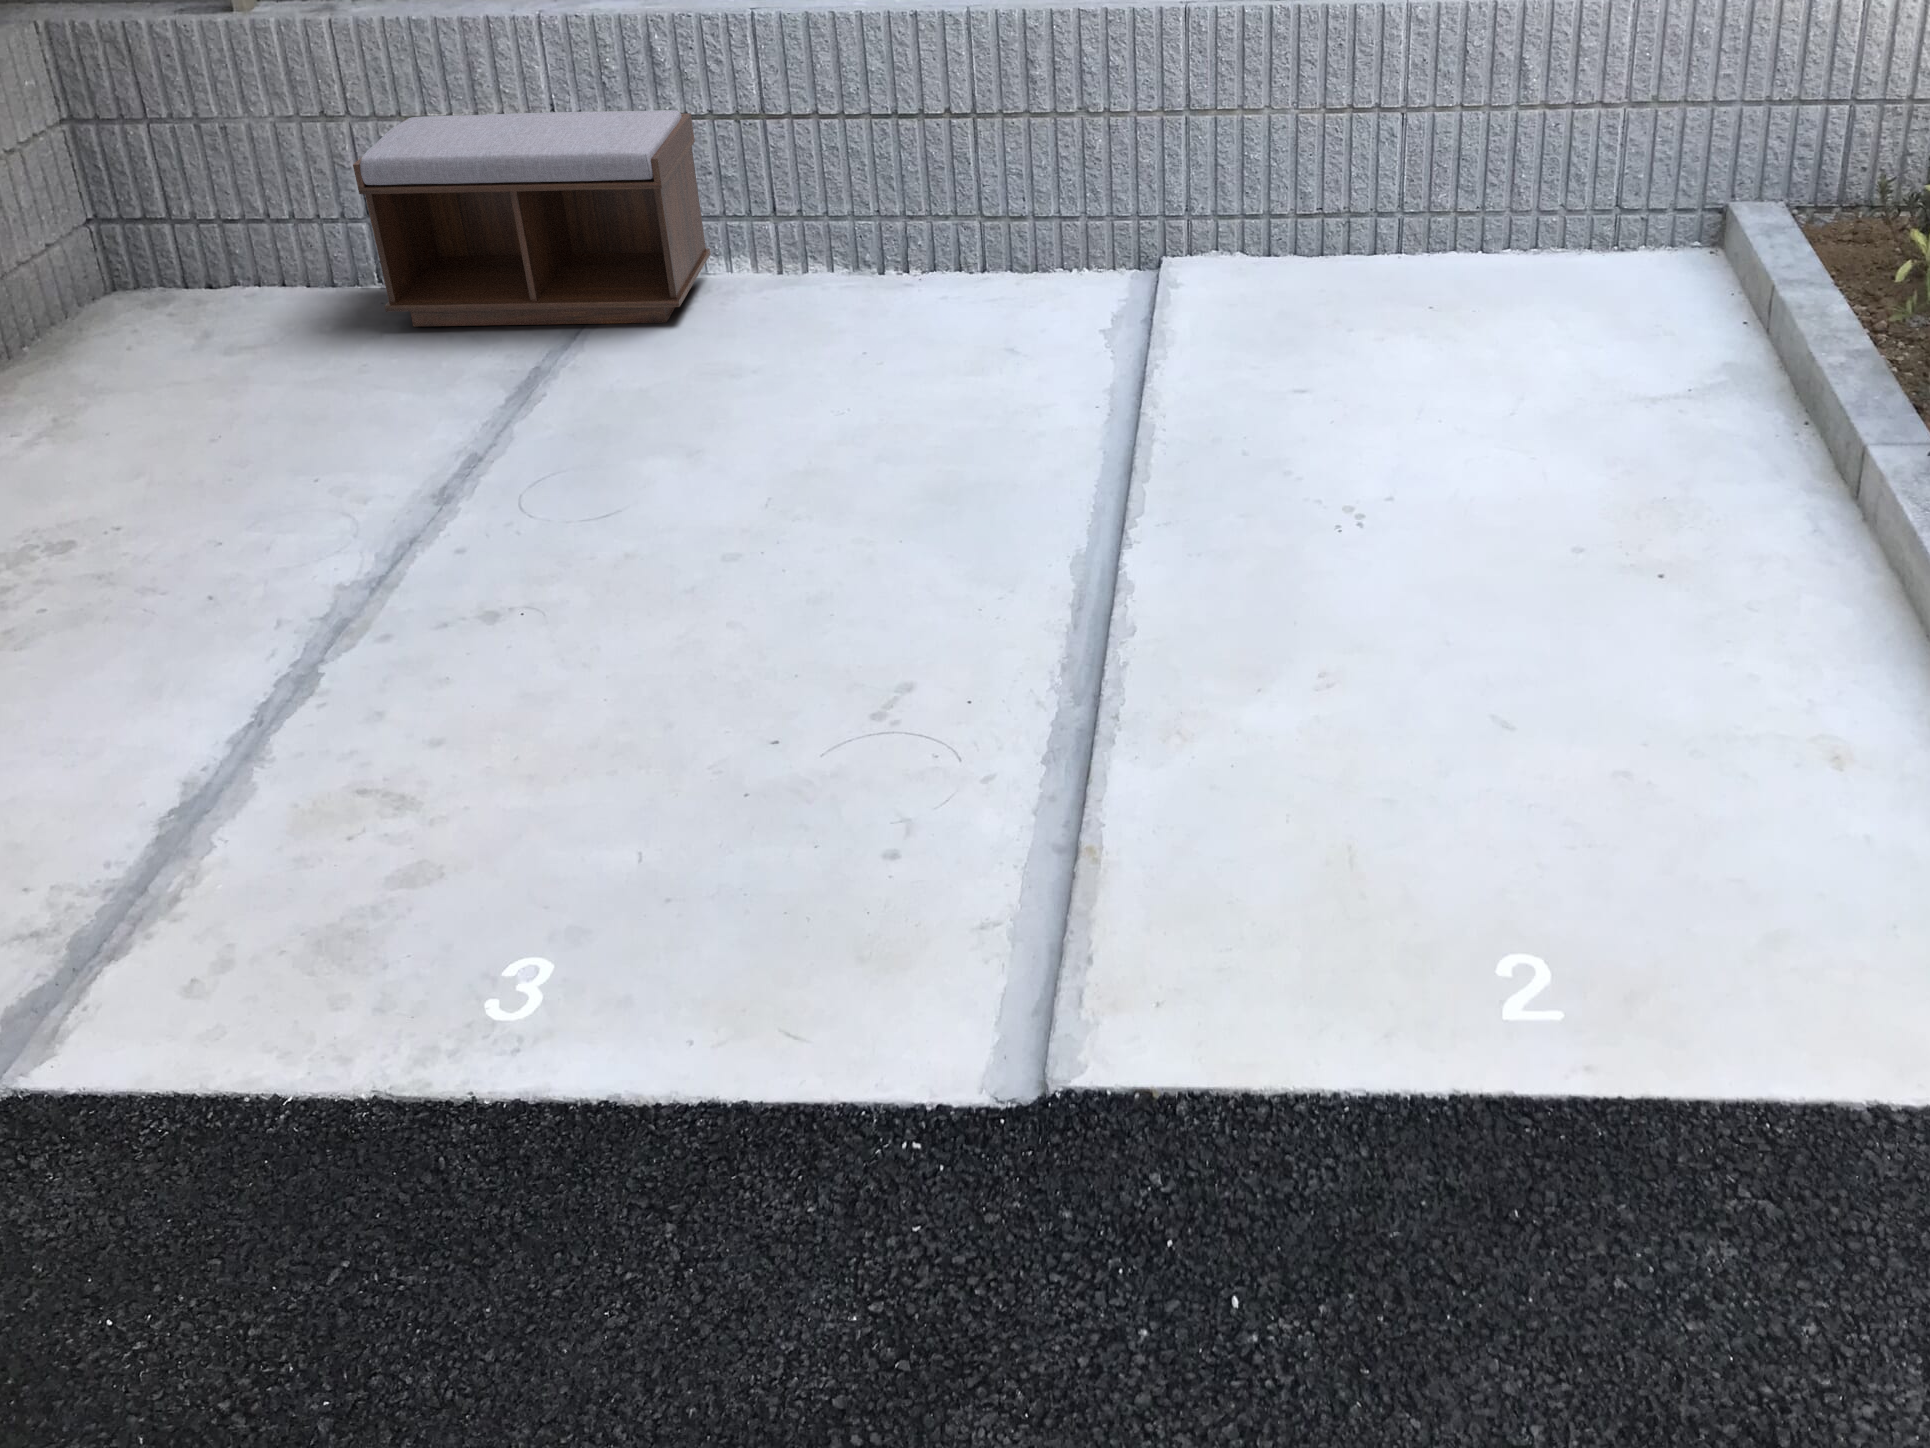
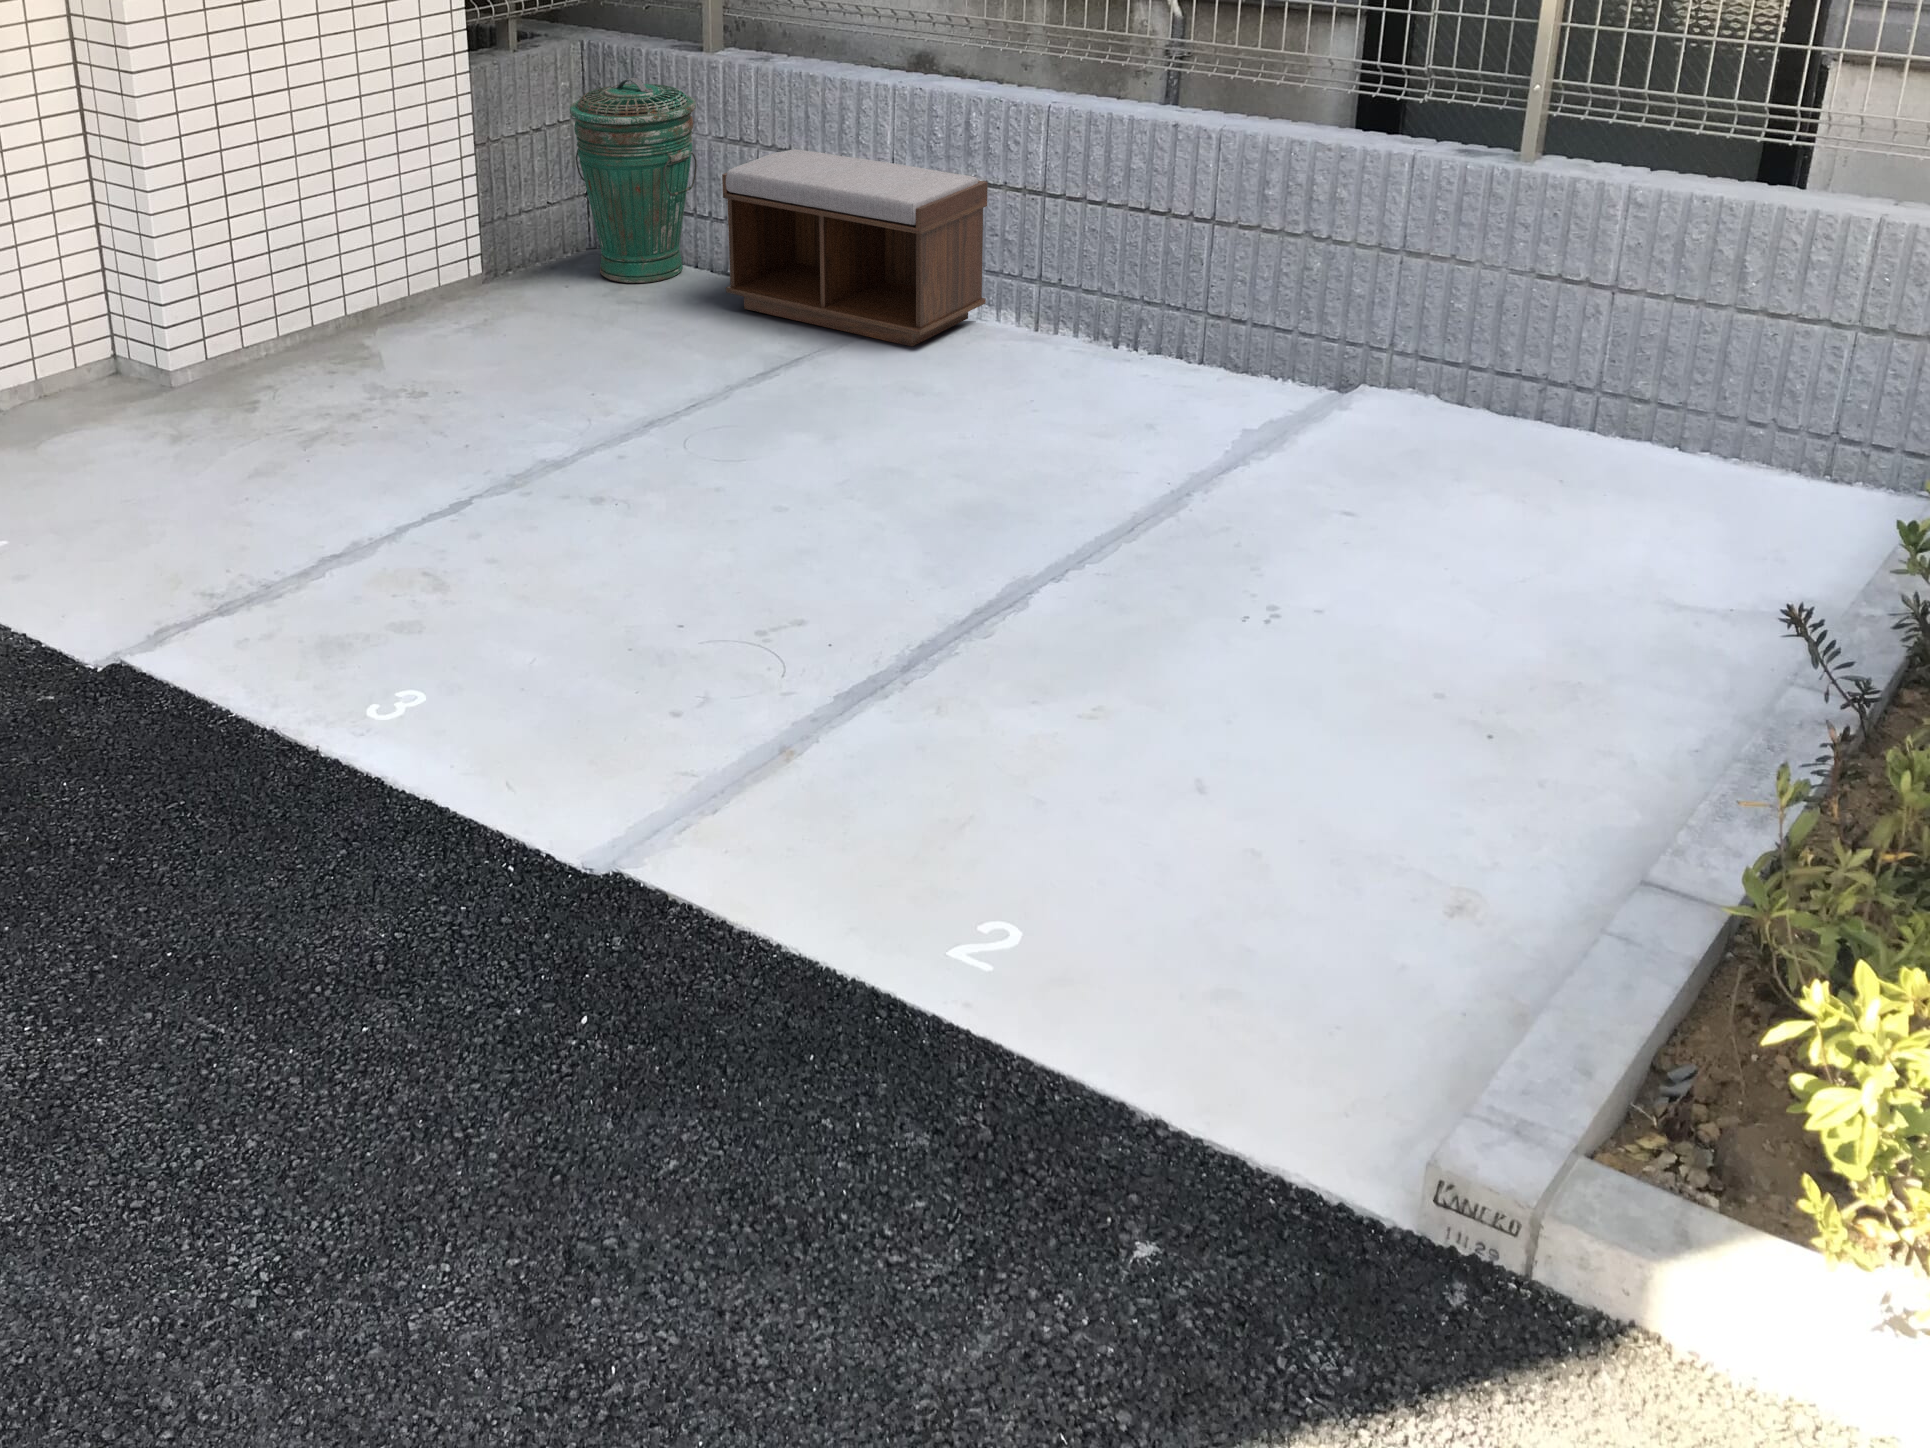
trash can: none [69,61,277,332] -> present [570,78,697,283]

